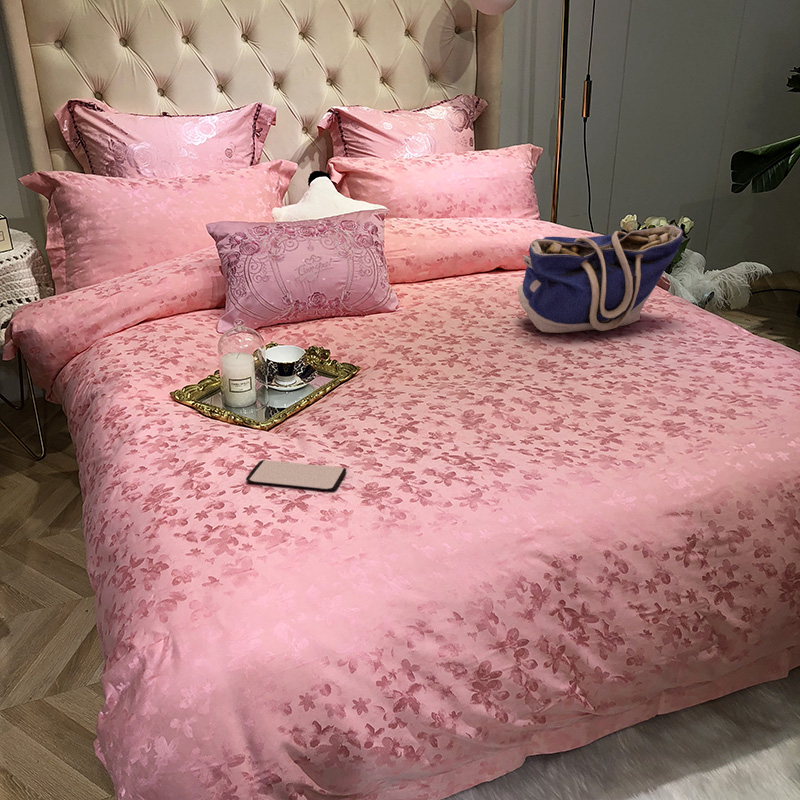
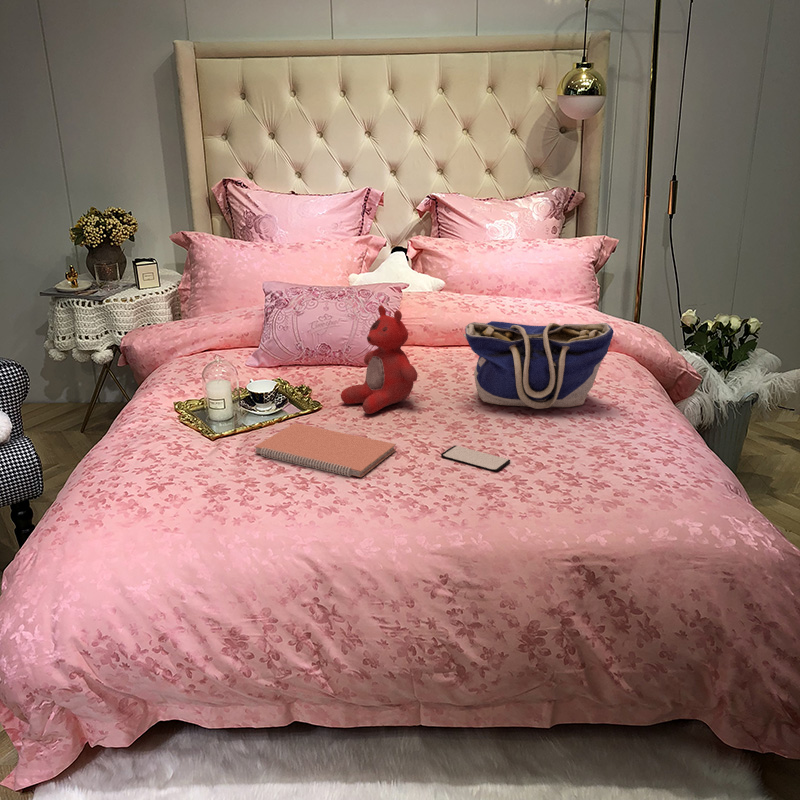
stuffed bear: none [386,231,483,365] -> present [341,305,417,414]
notebook: none [360,390,525,441] -> present [254,423,396,477]
smartphone: present [246,460,346,491] -> present [441,445,510,471]

